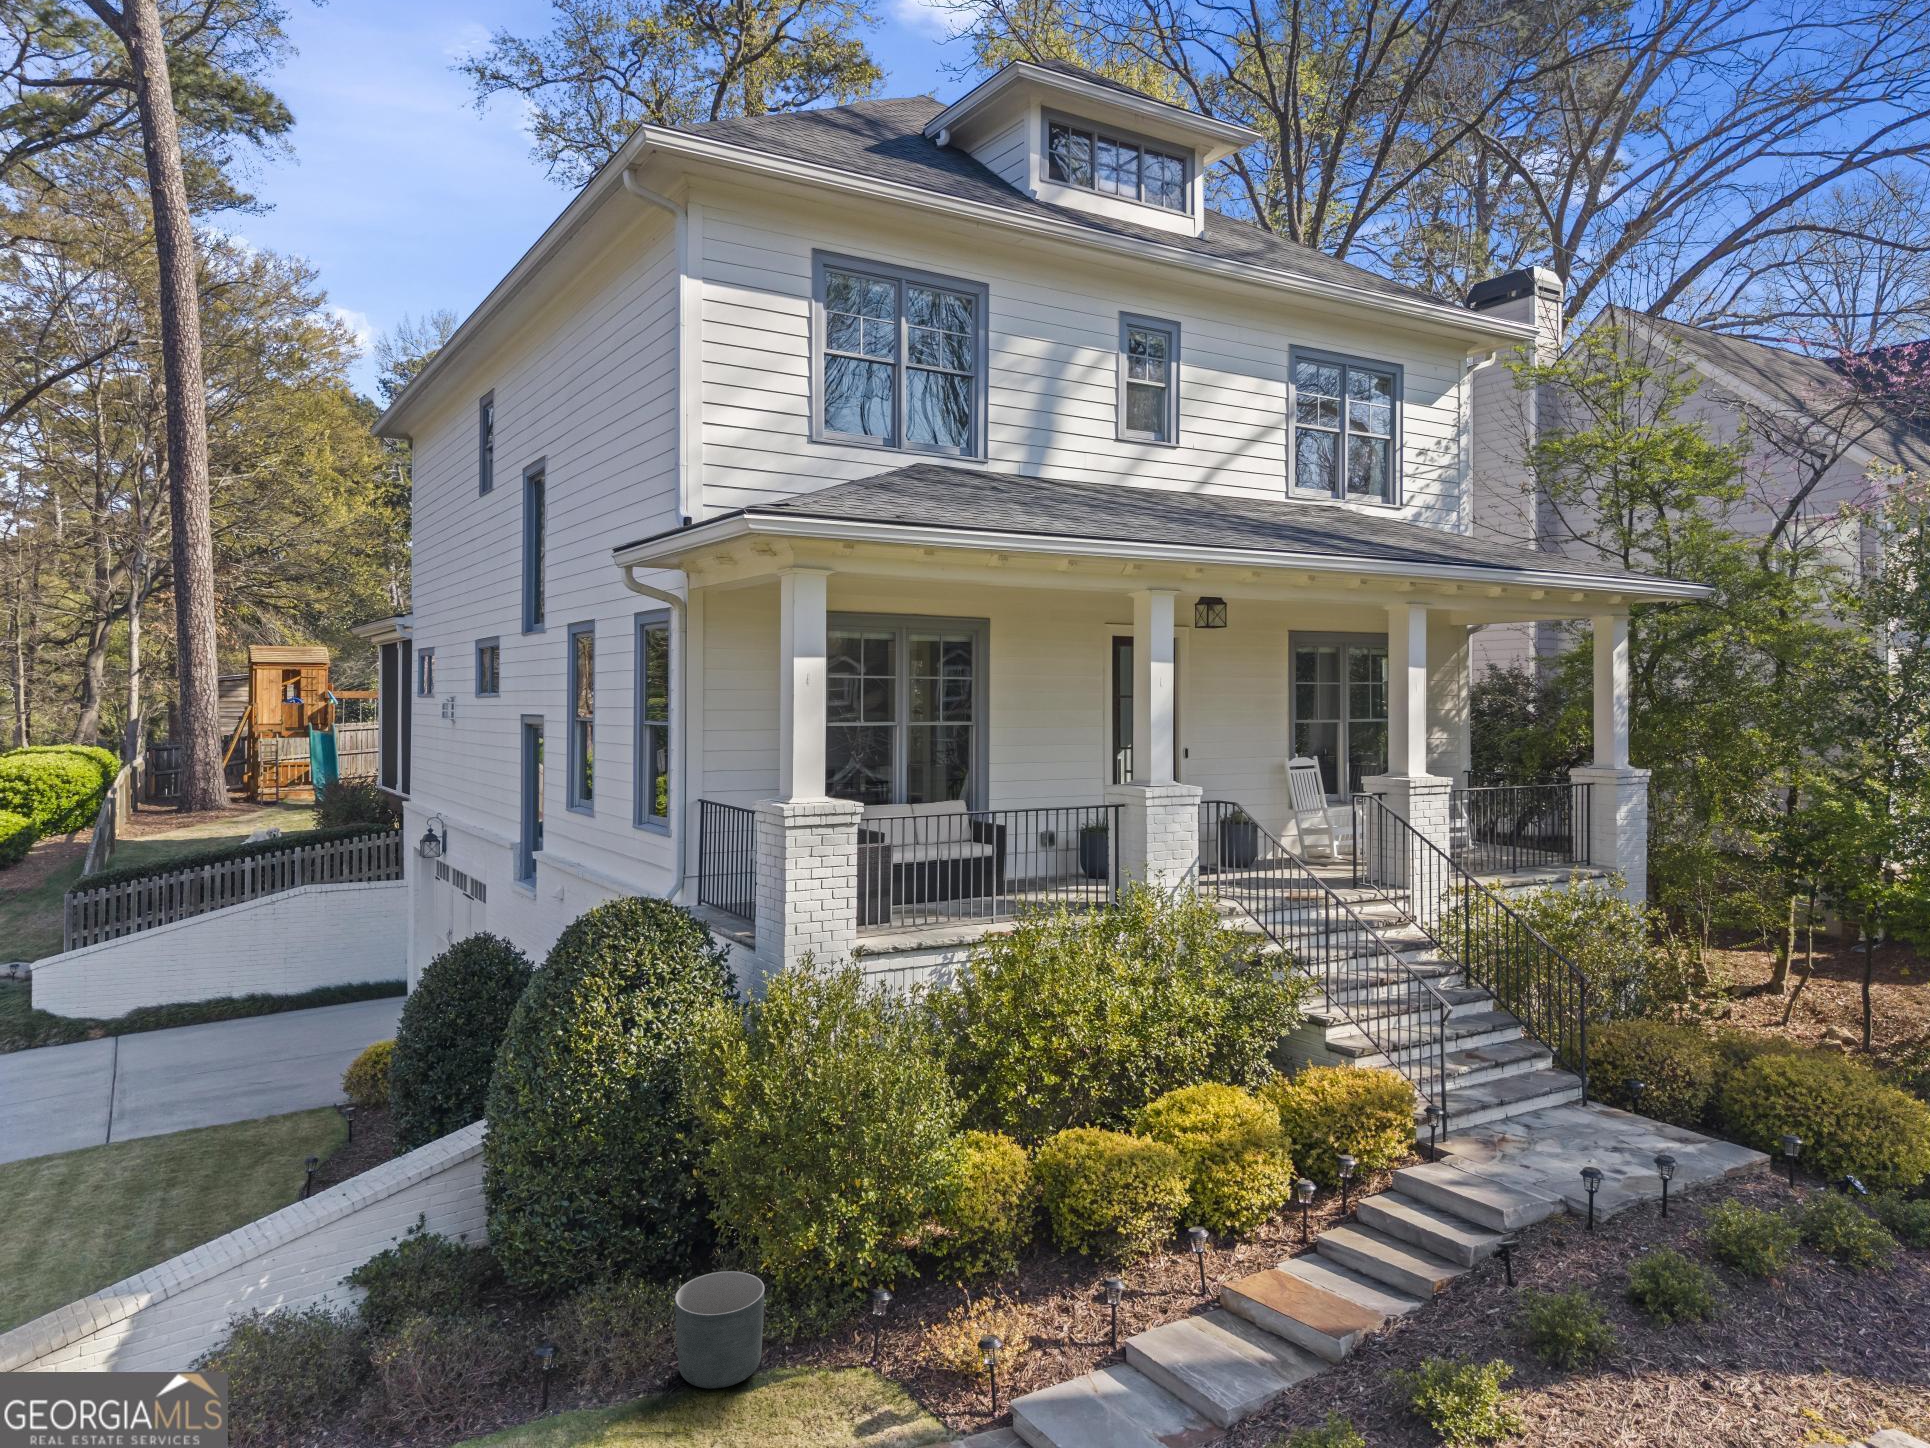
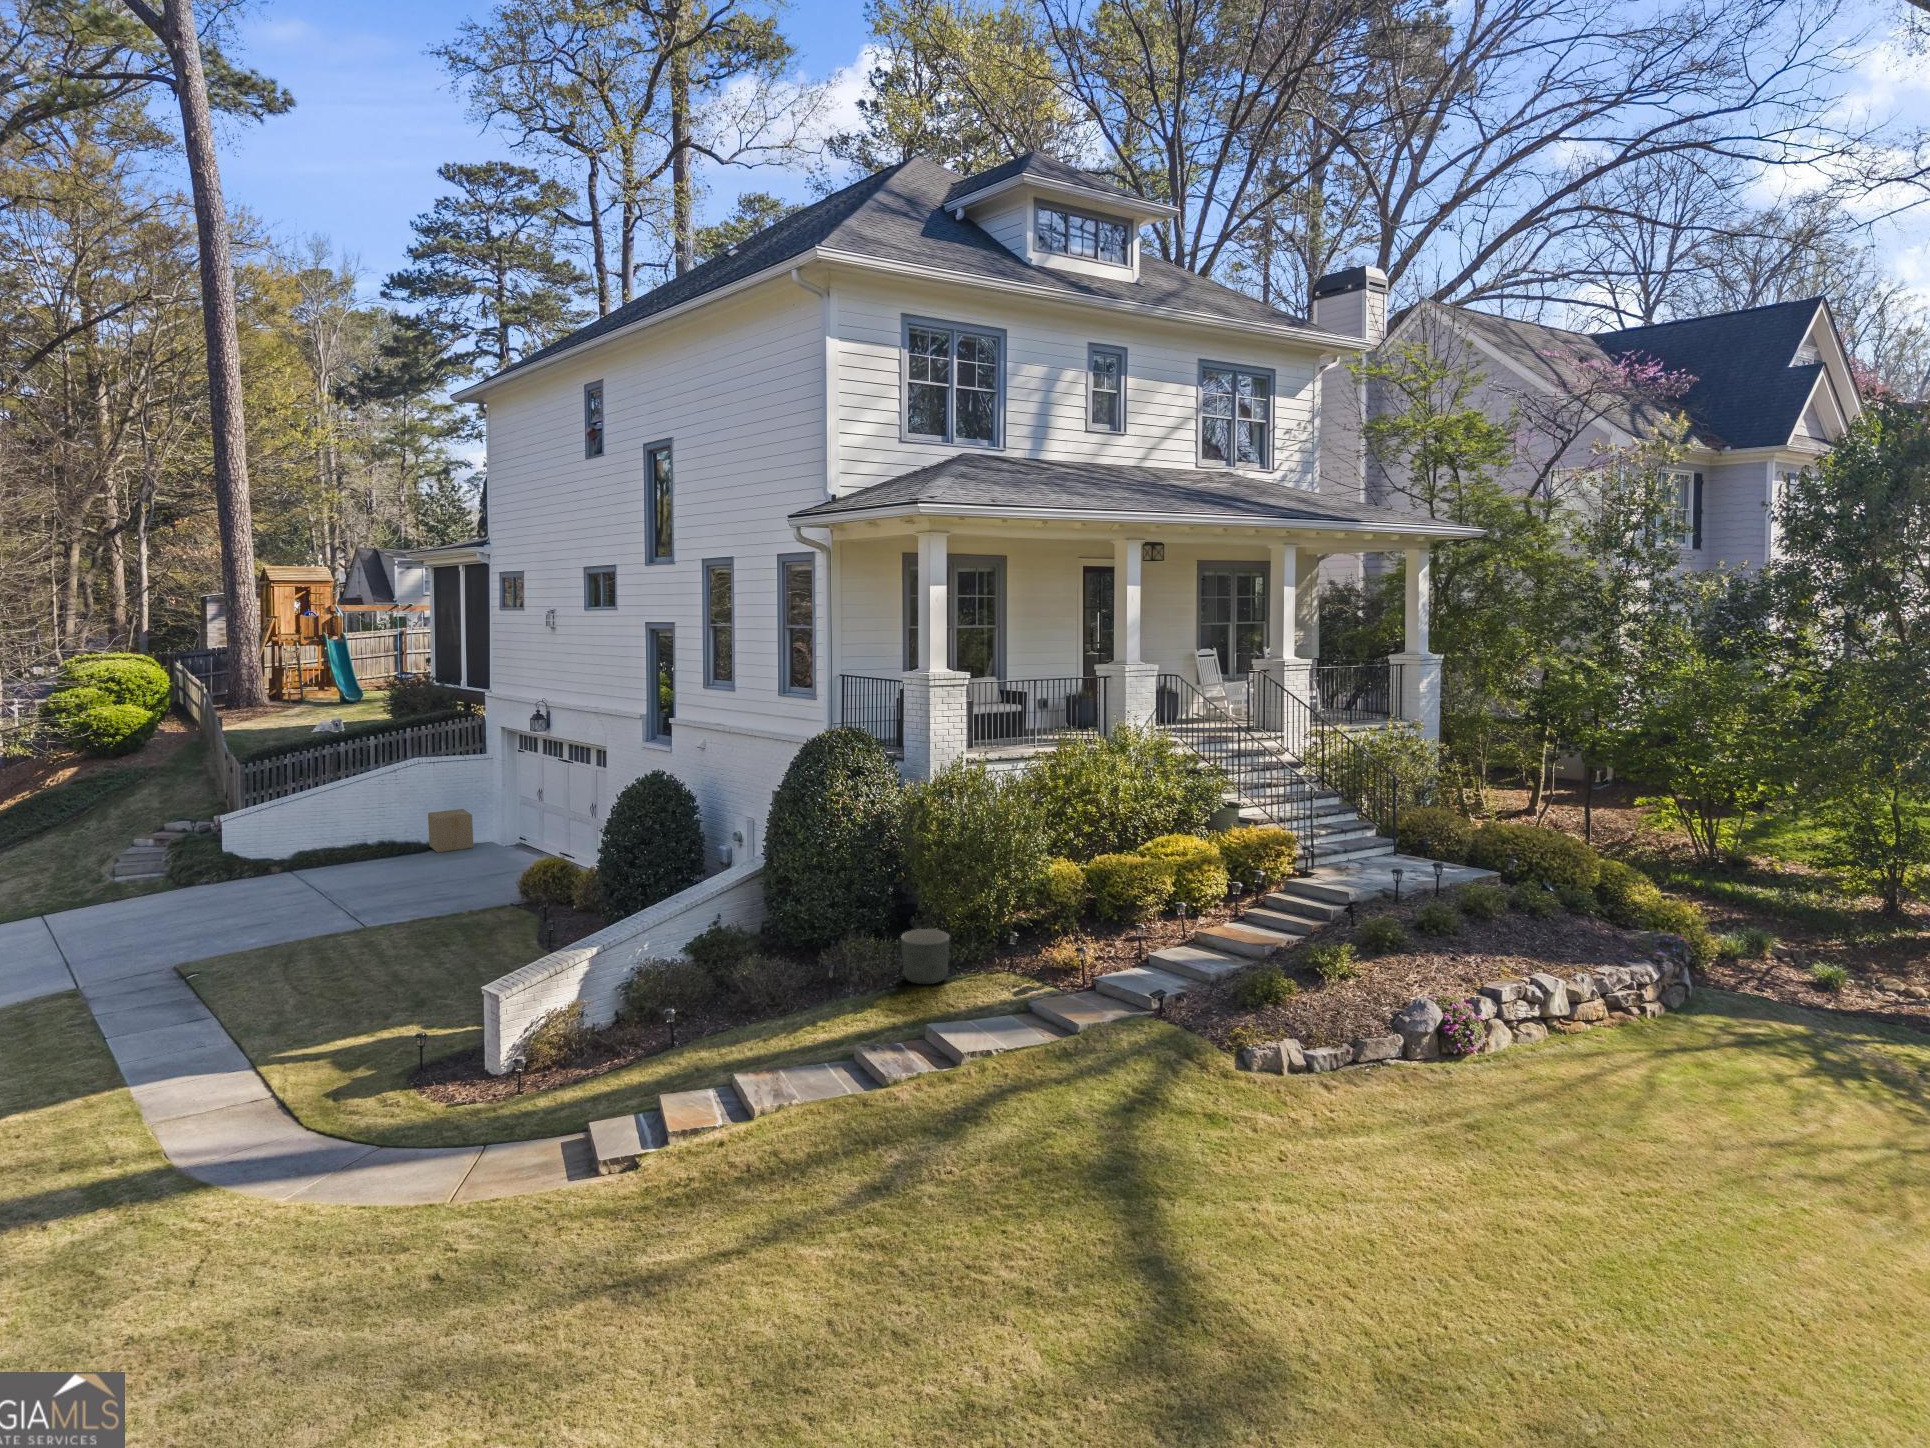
cardboard box: none [240,960,298,1024] -> present [428,809,473,853]

